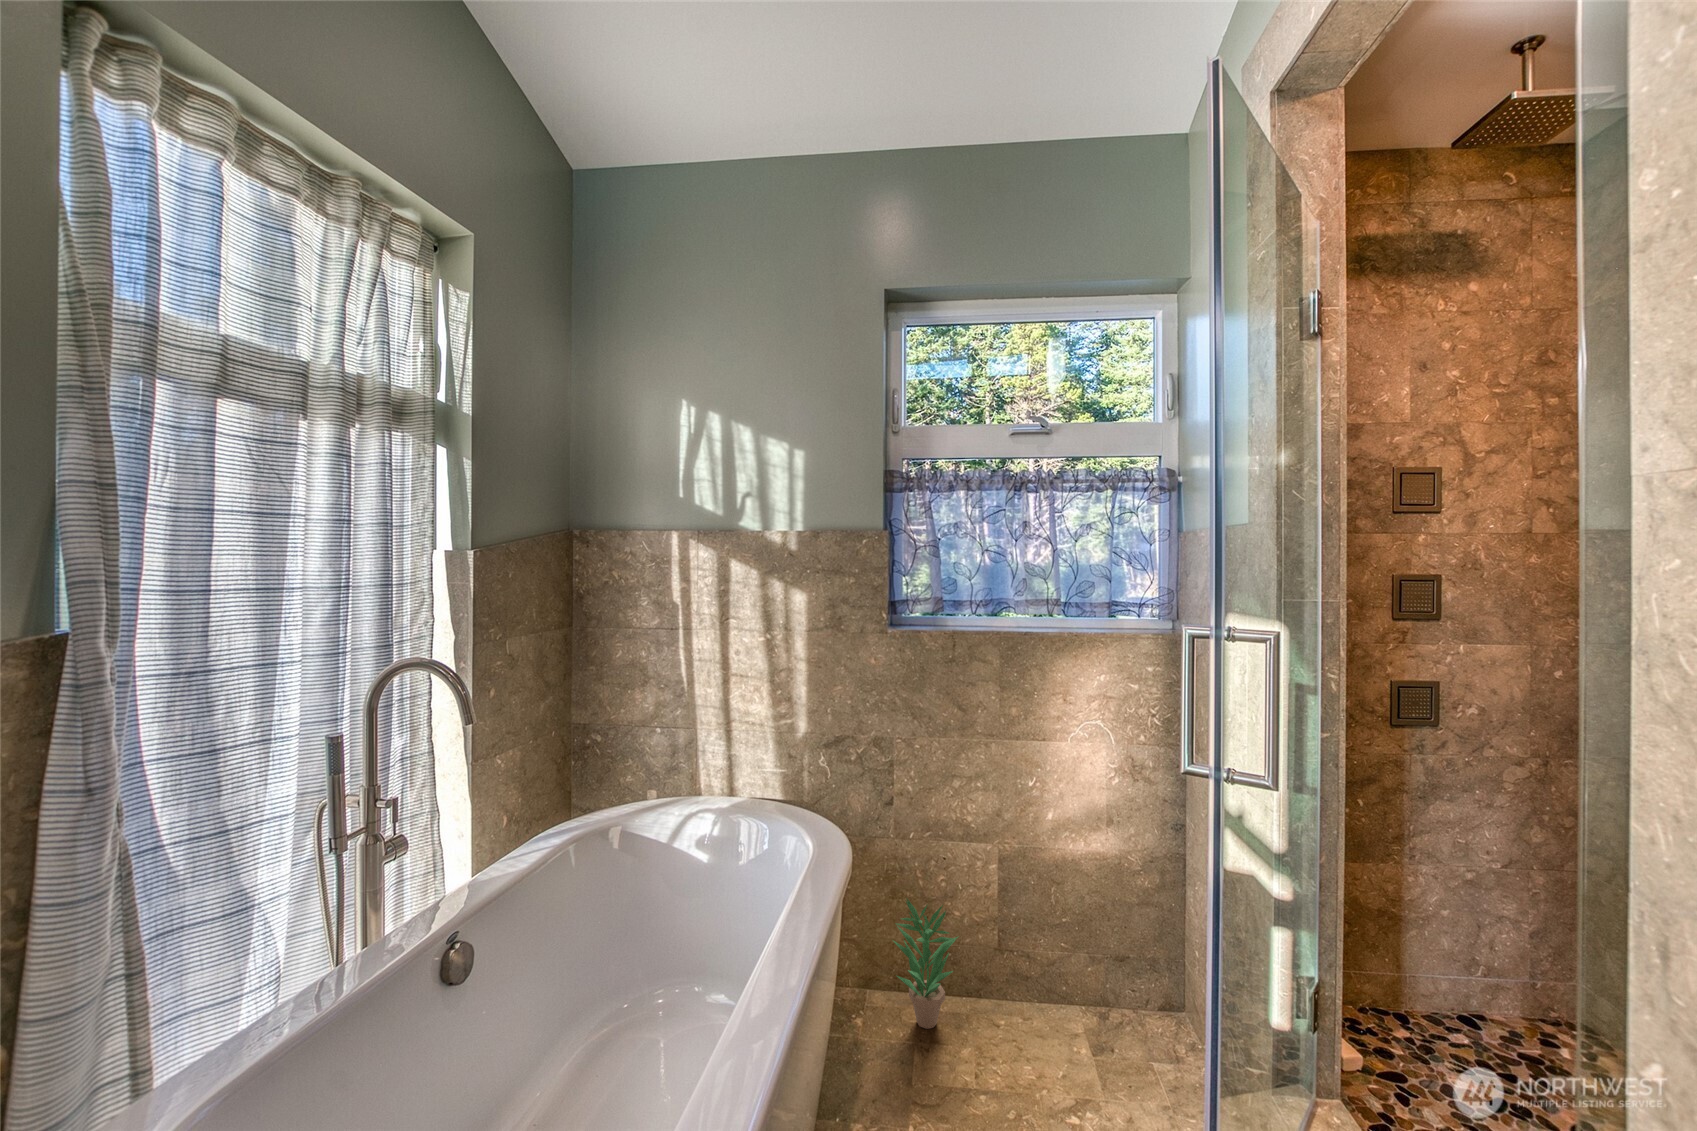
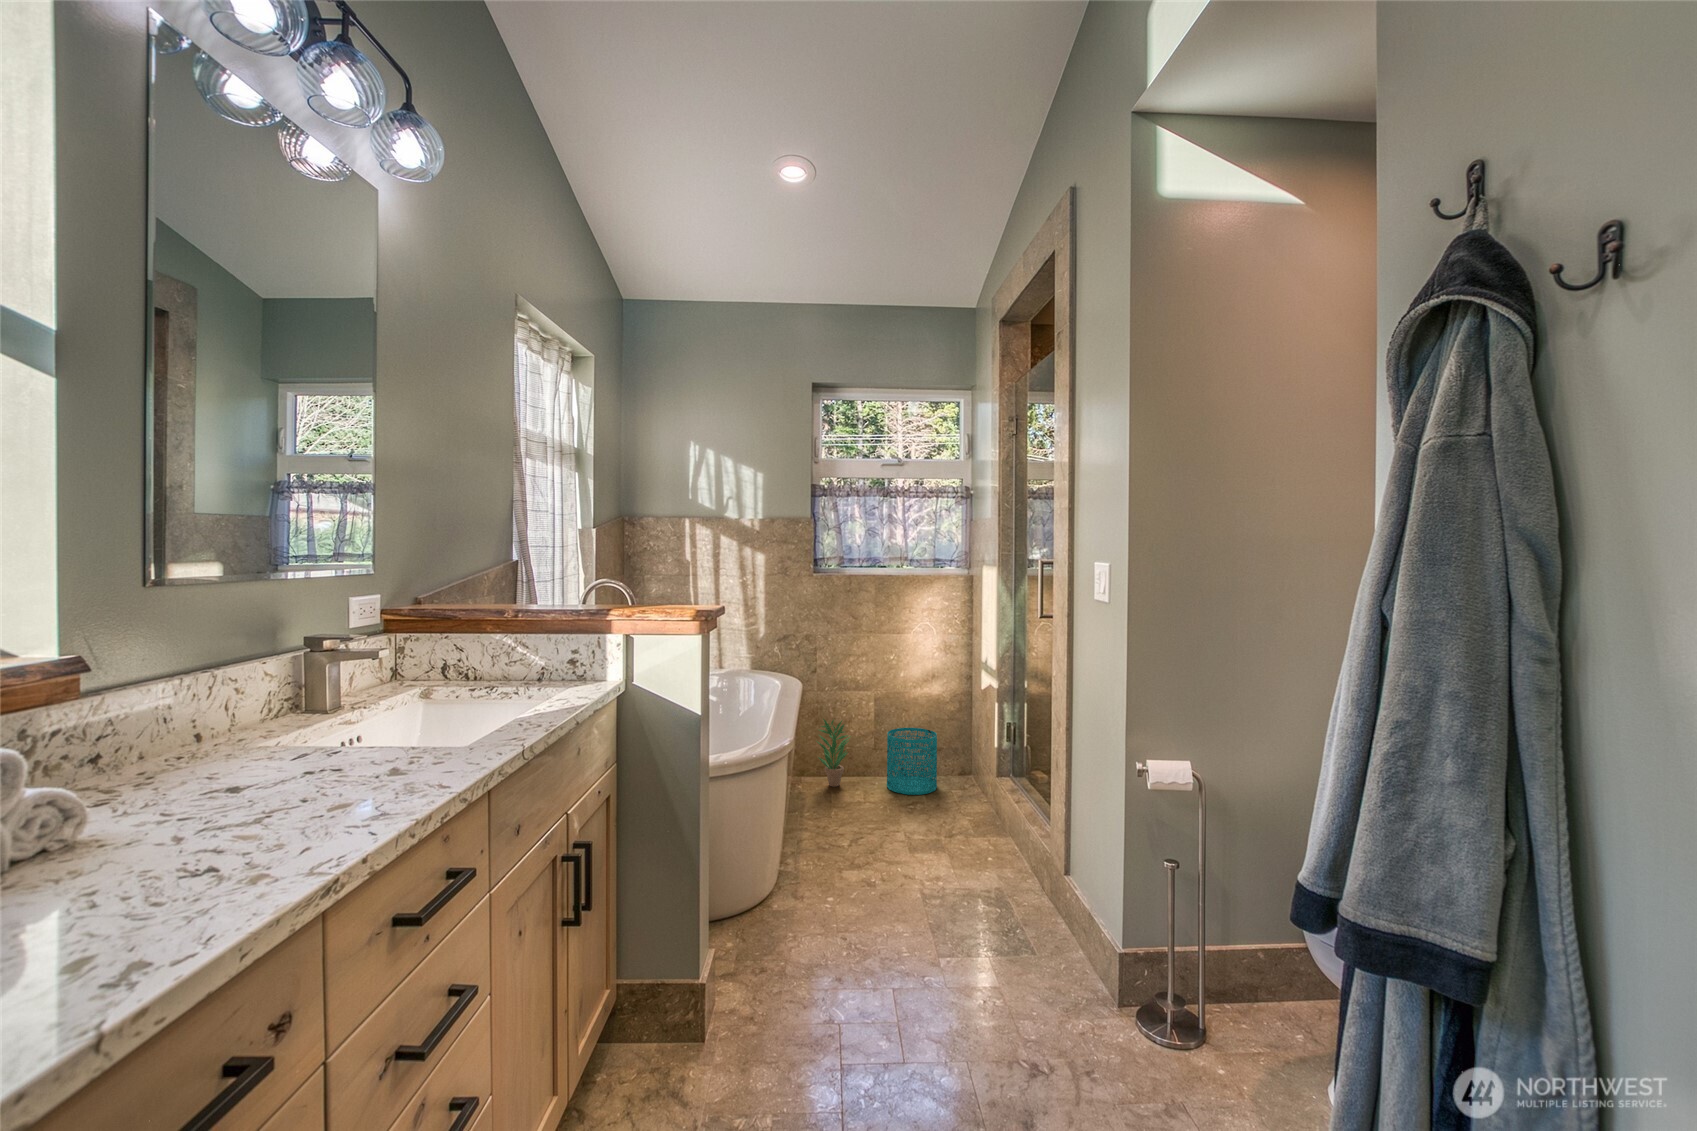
wastebasket: none [1027,917,1126,1075] -> present [887,728,937,795]

